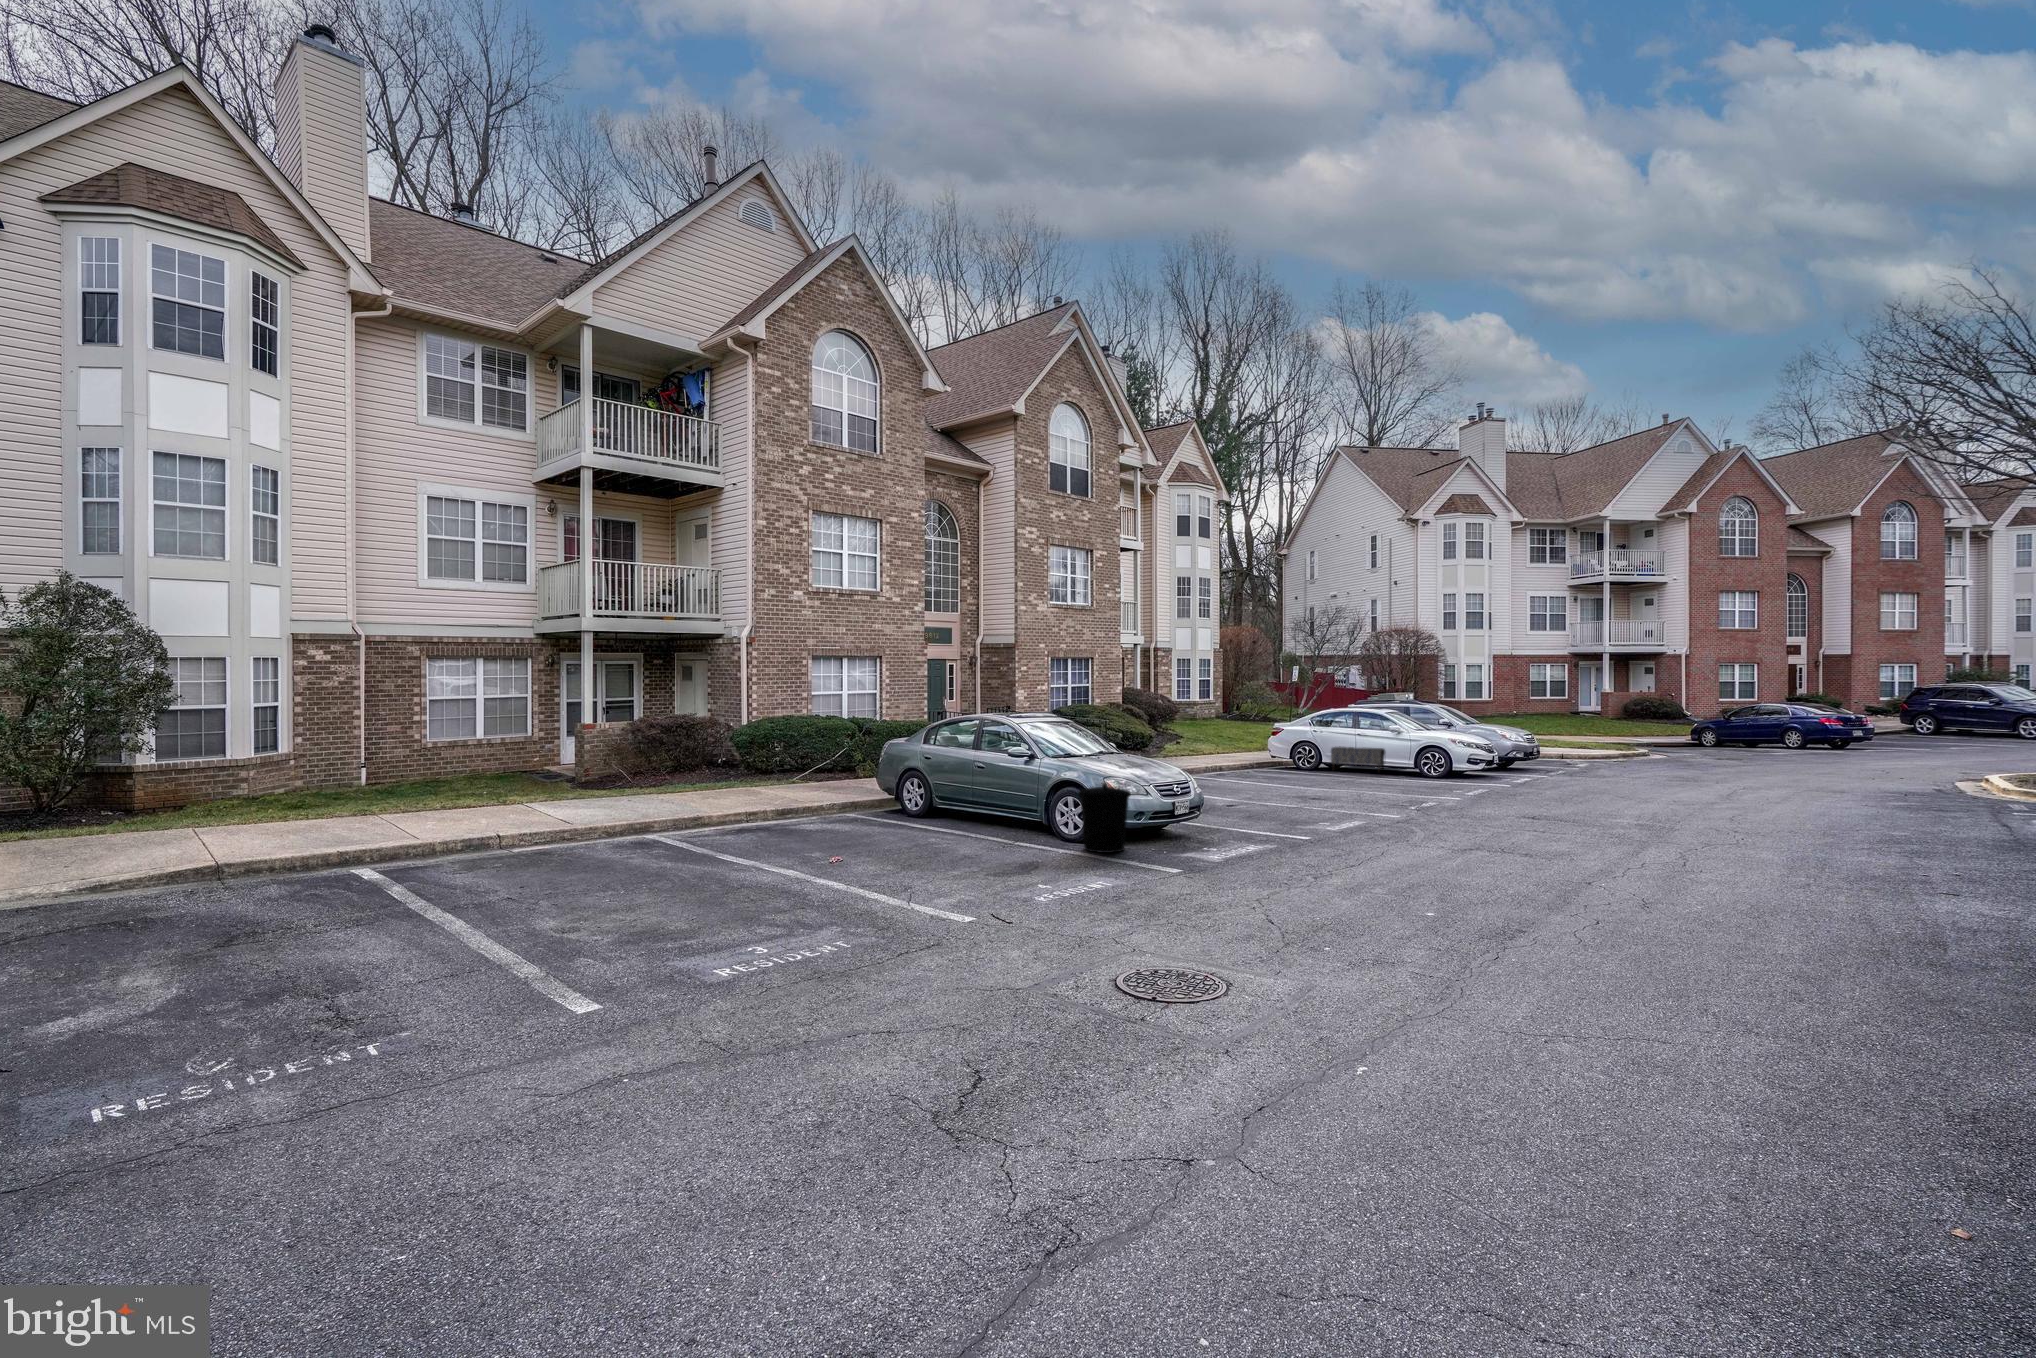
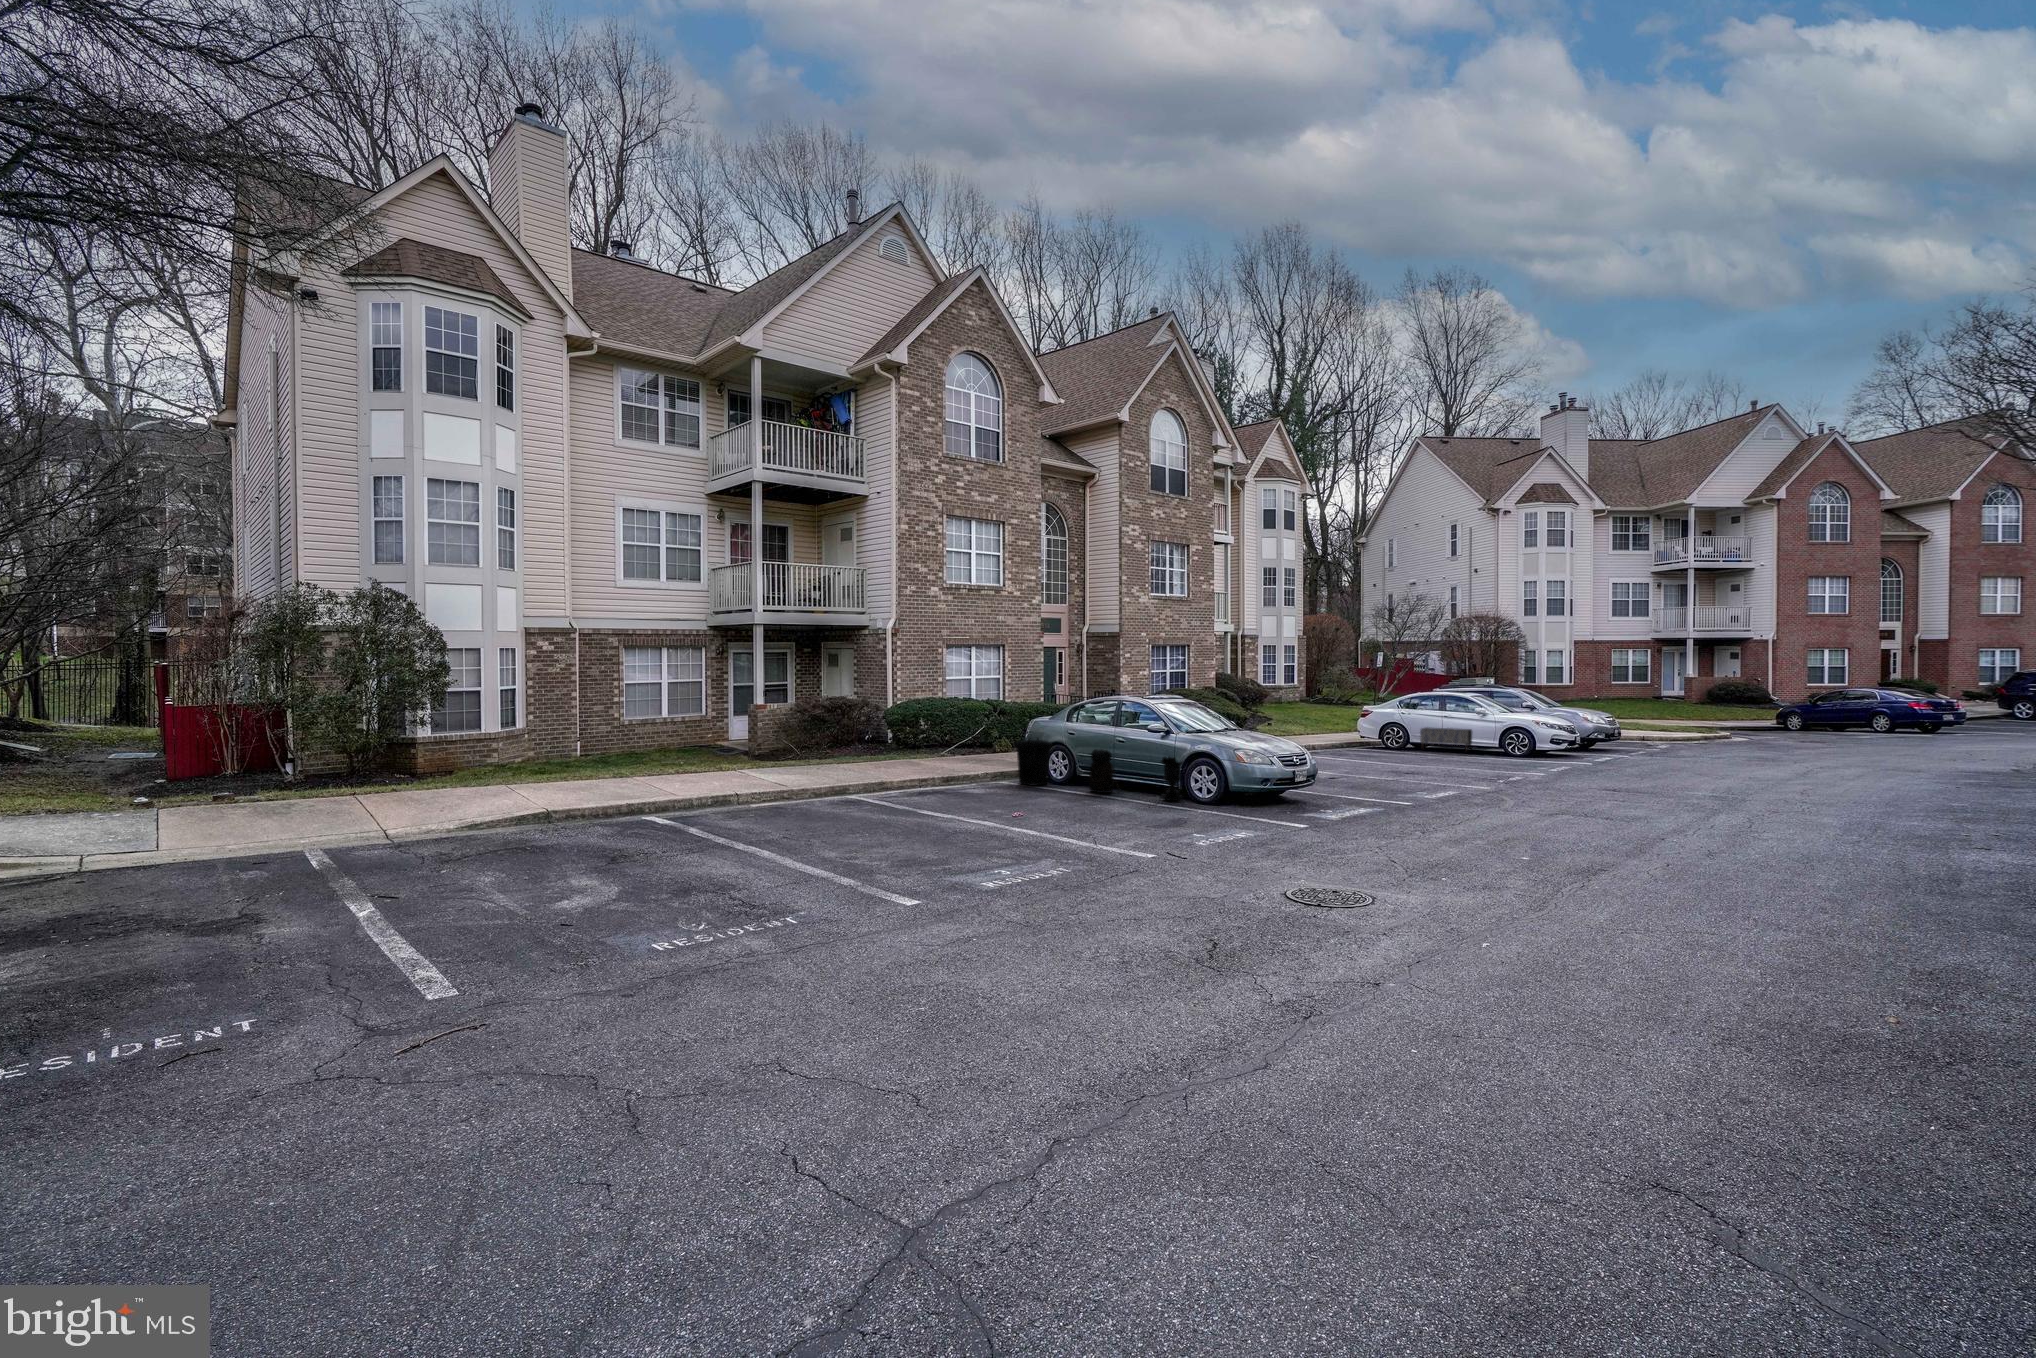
backpack: none [943,776,983,828] -> present [1089,749,1120,793]
trash can: present [1078,783,1131,853] -> present [1015,738,1052,785]
planter: none [1021,784,1048,838] -> present [1161,757,1184,801]

